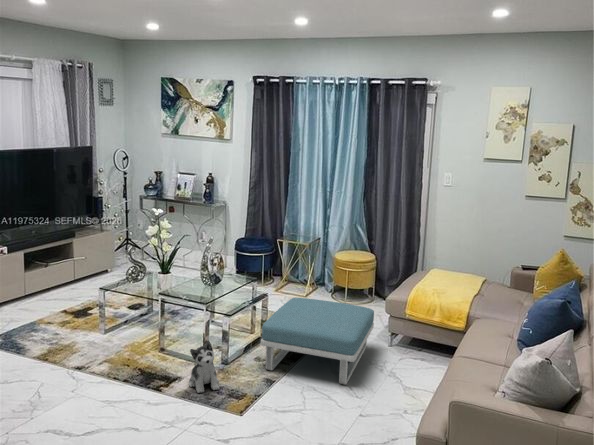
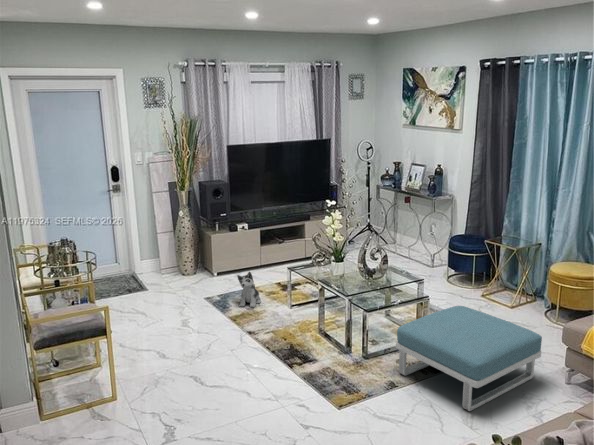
plush toy: present [189,341,219,393] -> present [237,272,261,307]

